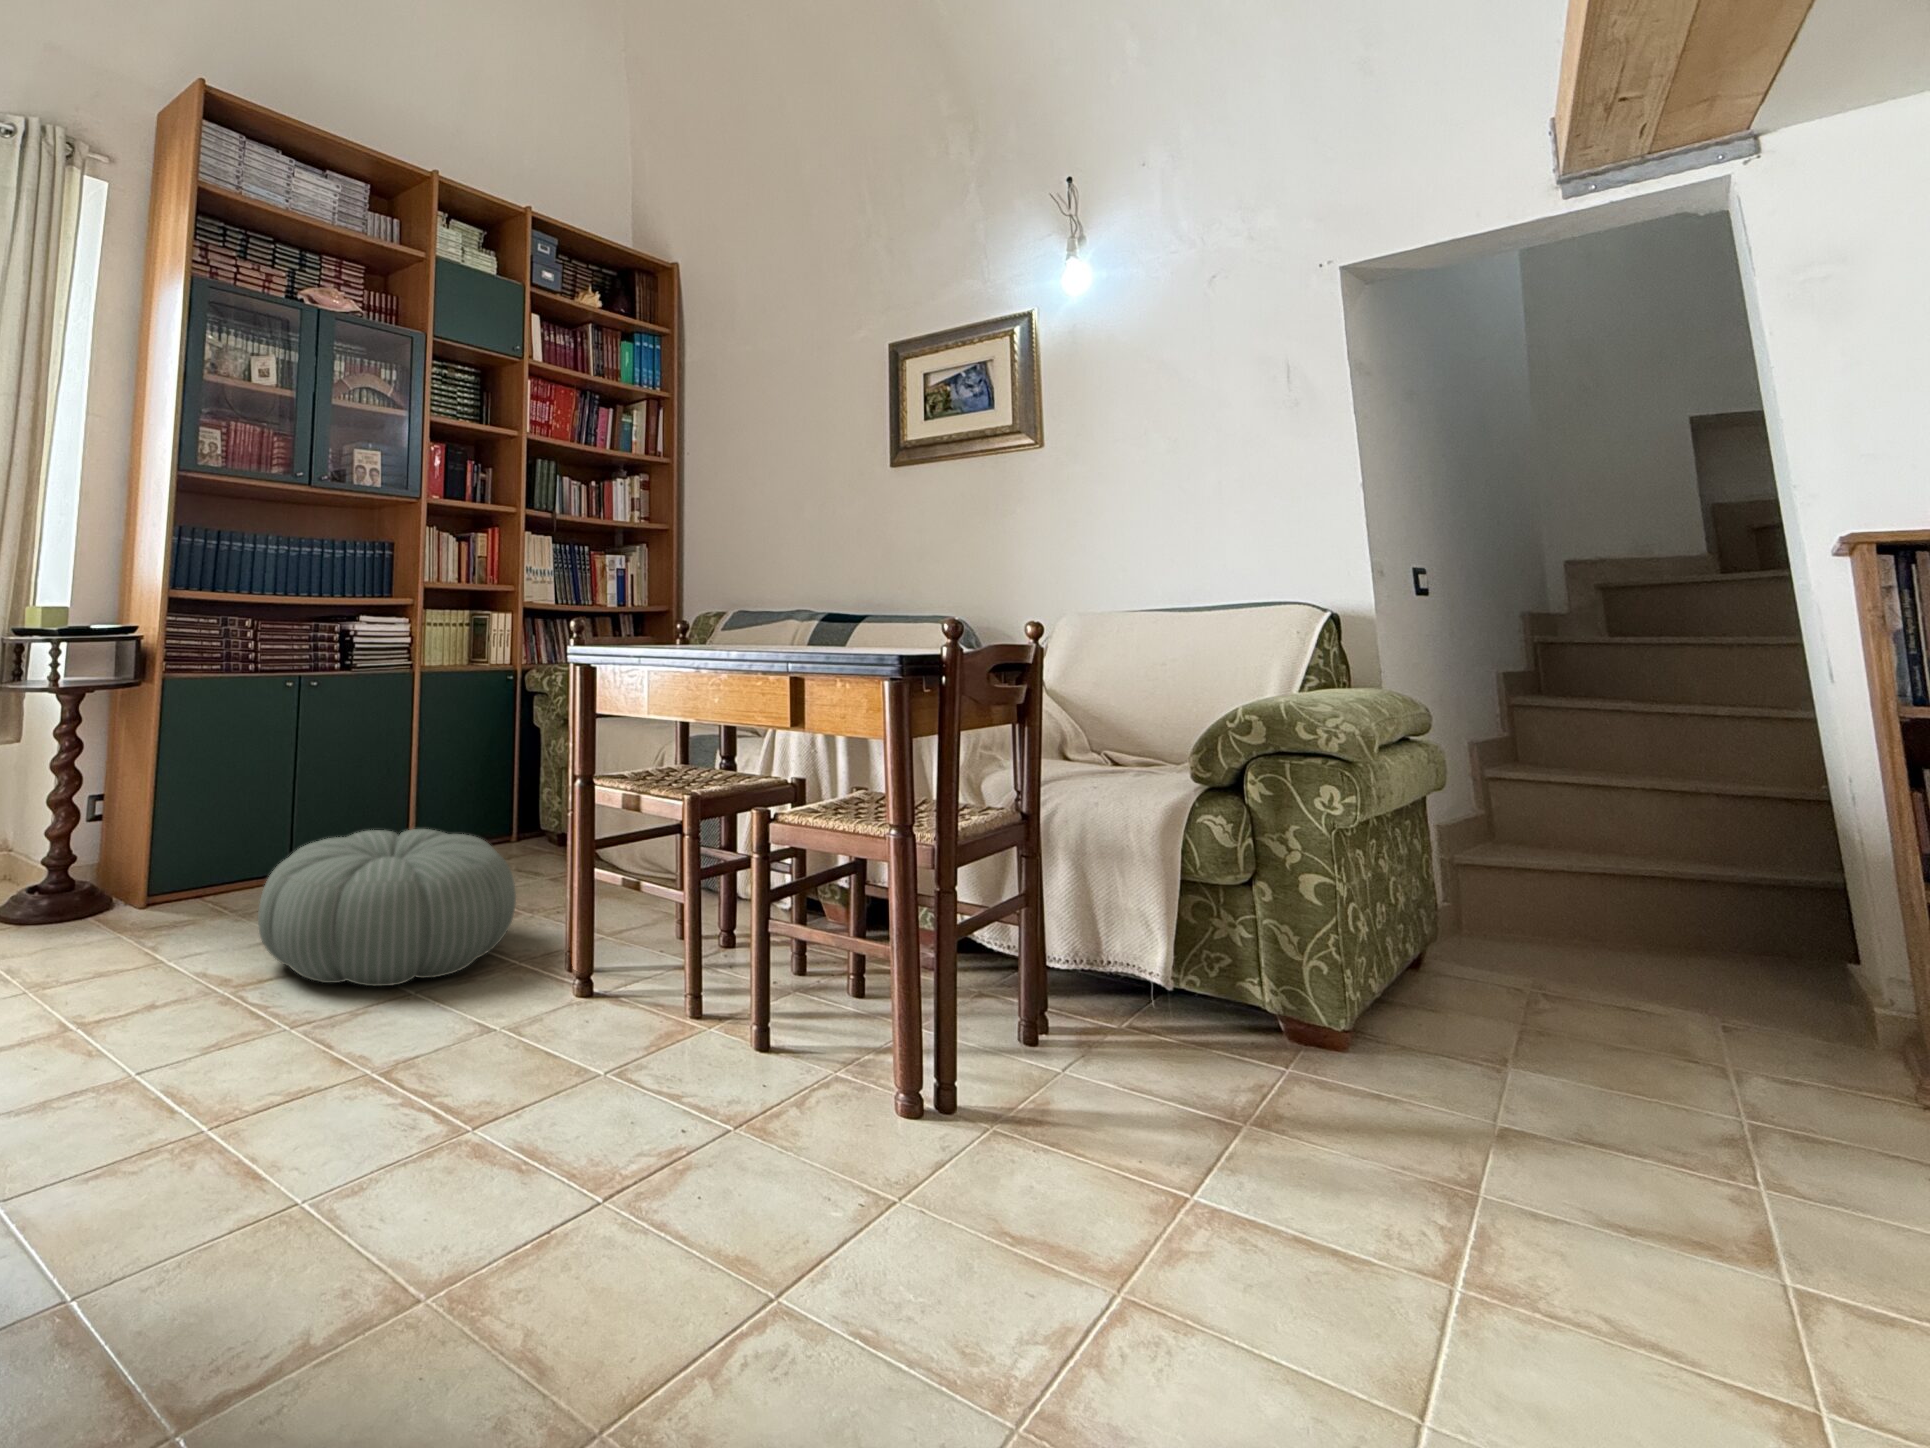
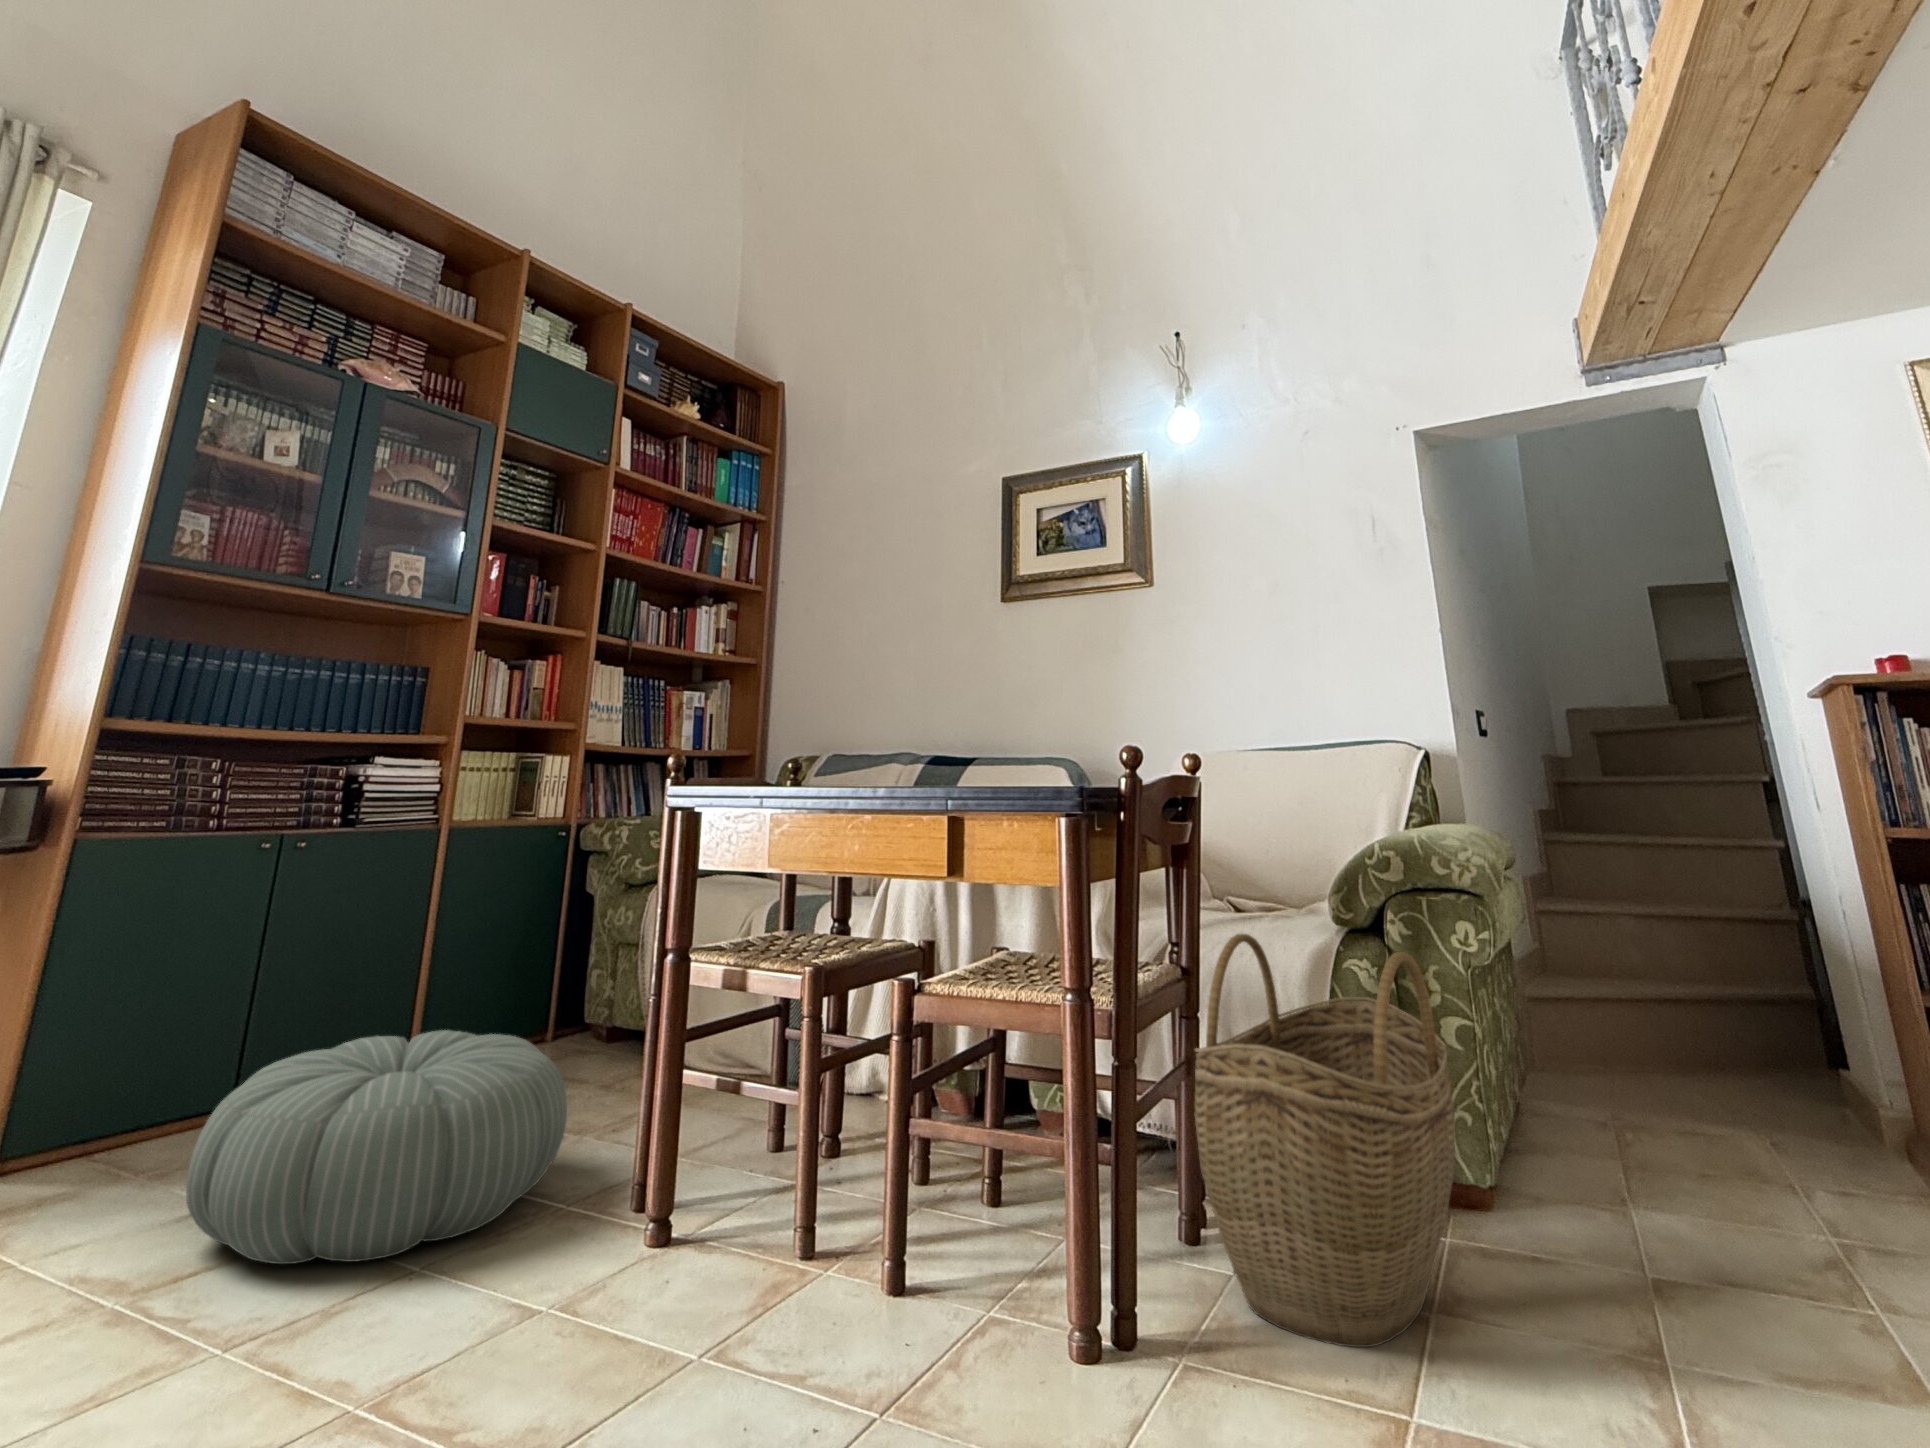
woven basket: none [1019,786,1281,1141] -> present [1195,934,1455,1347]

